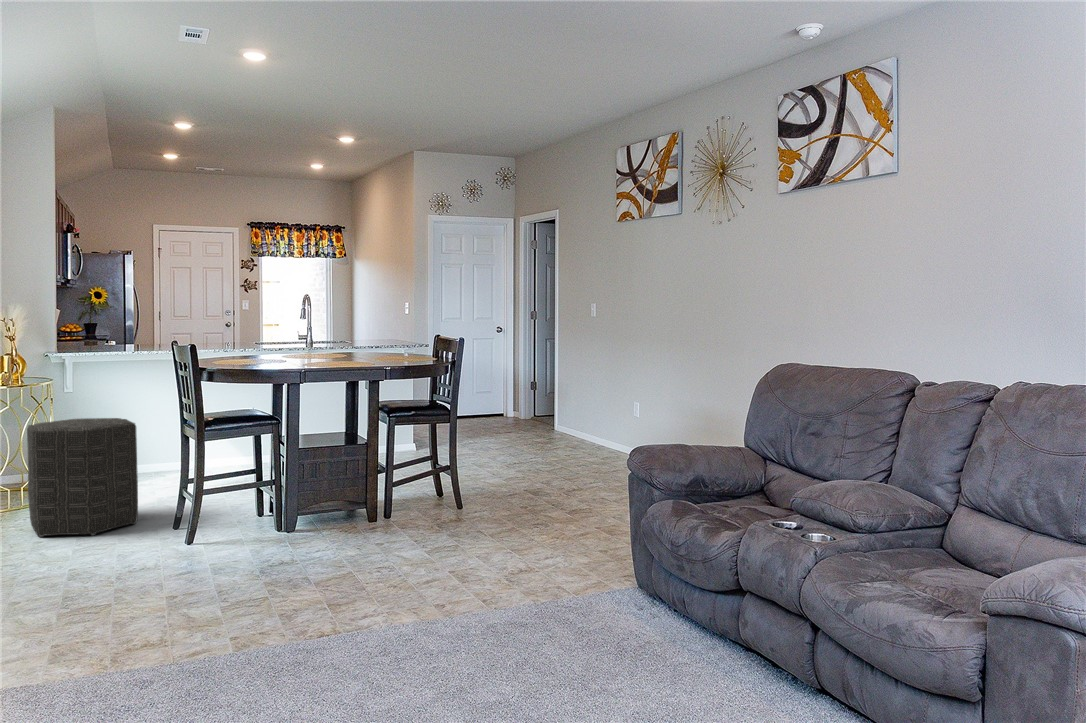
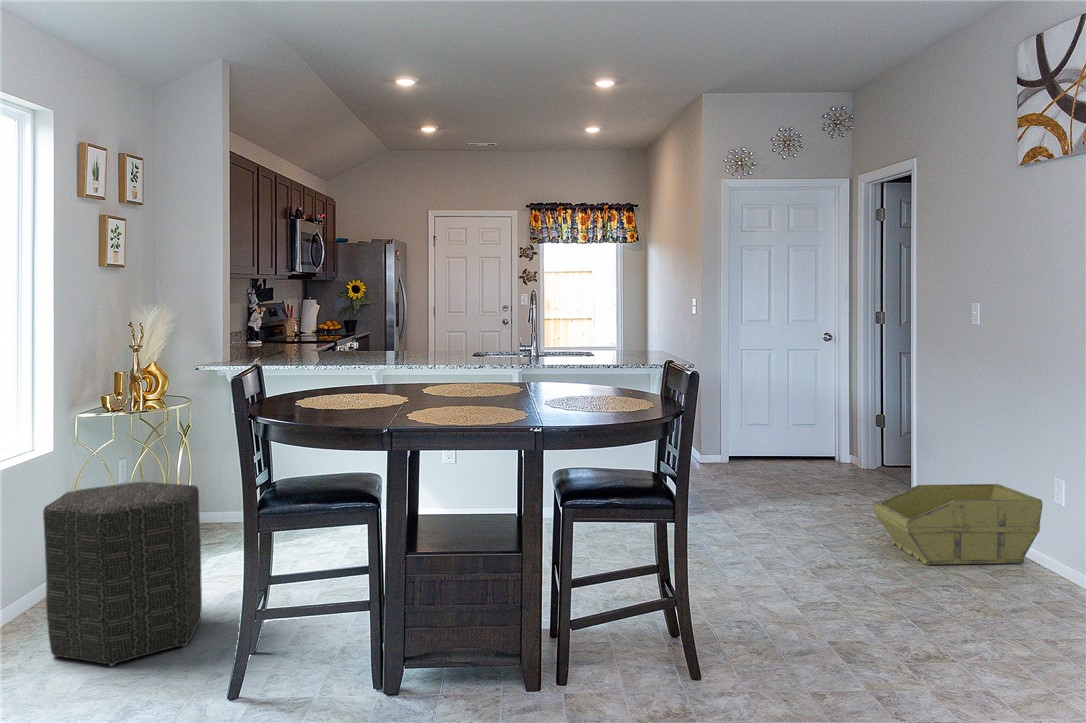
storage bin: none [544,410,635,456] -> present [874,484,1043,565]

